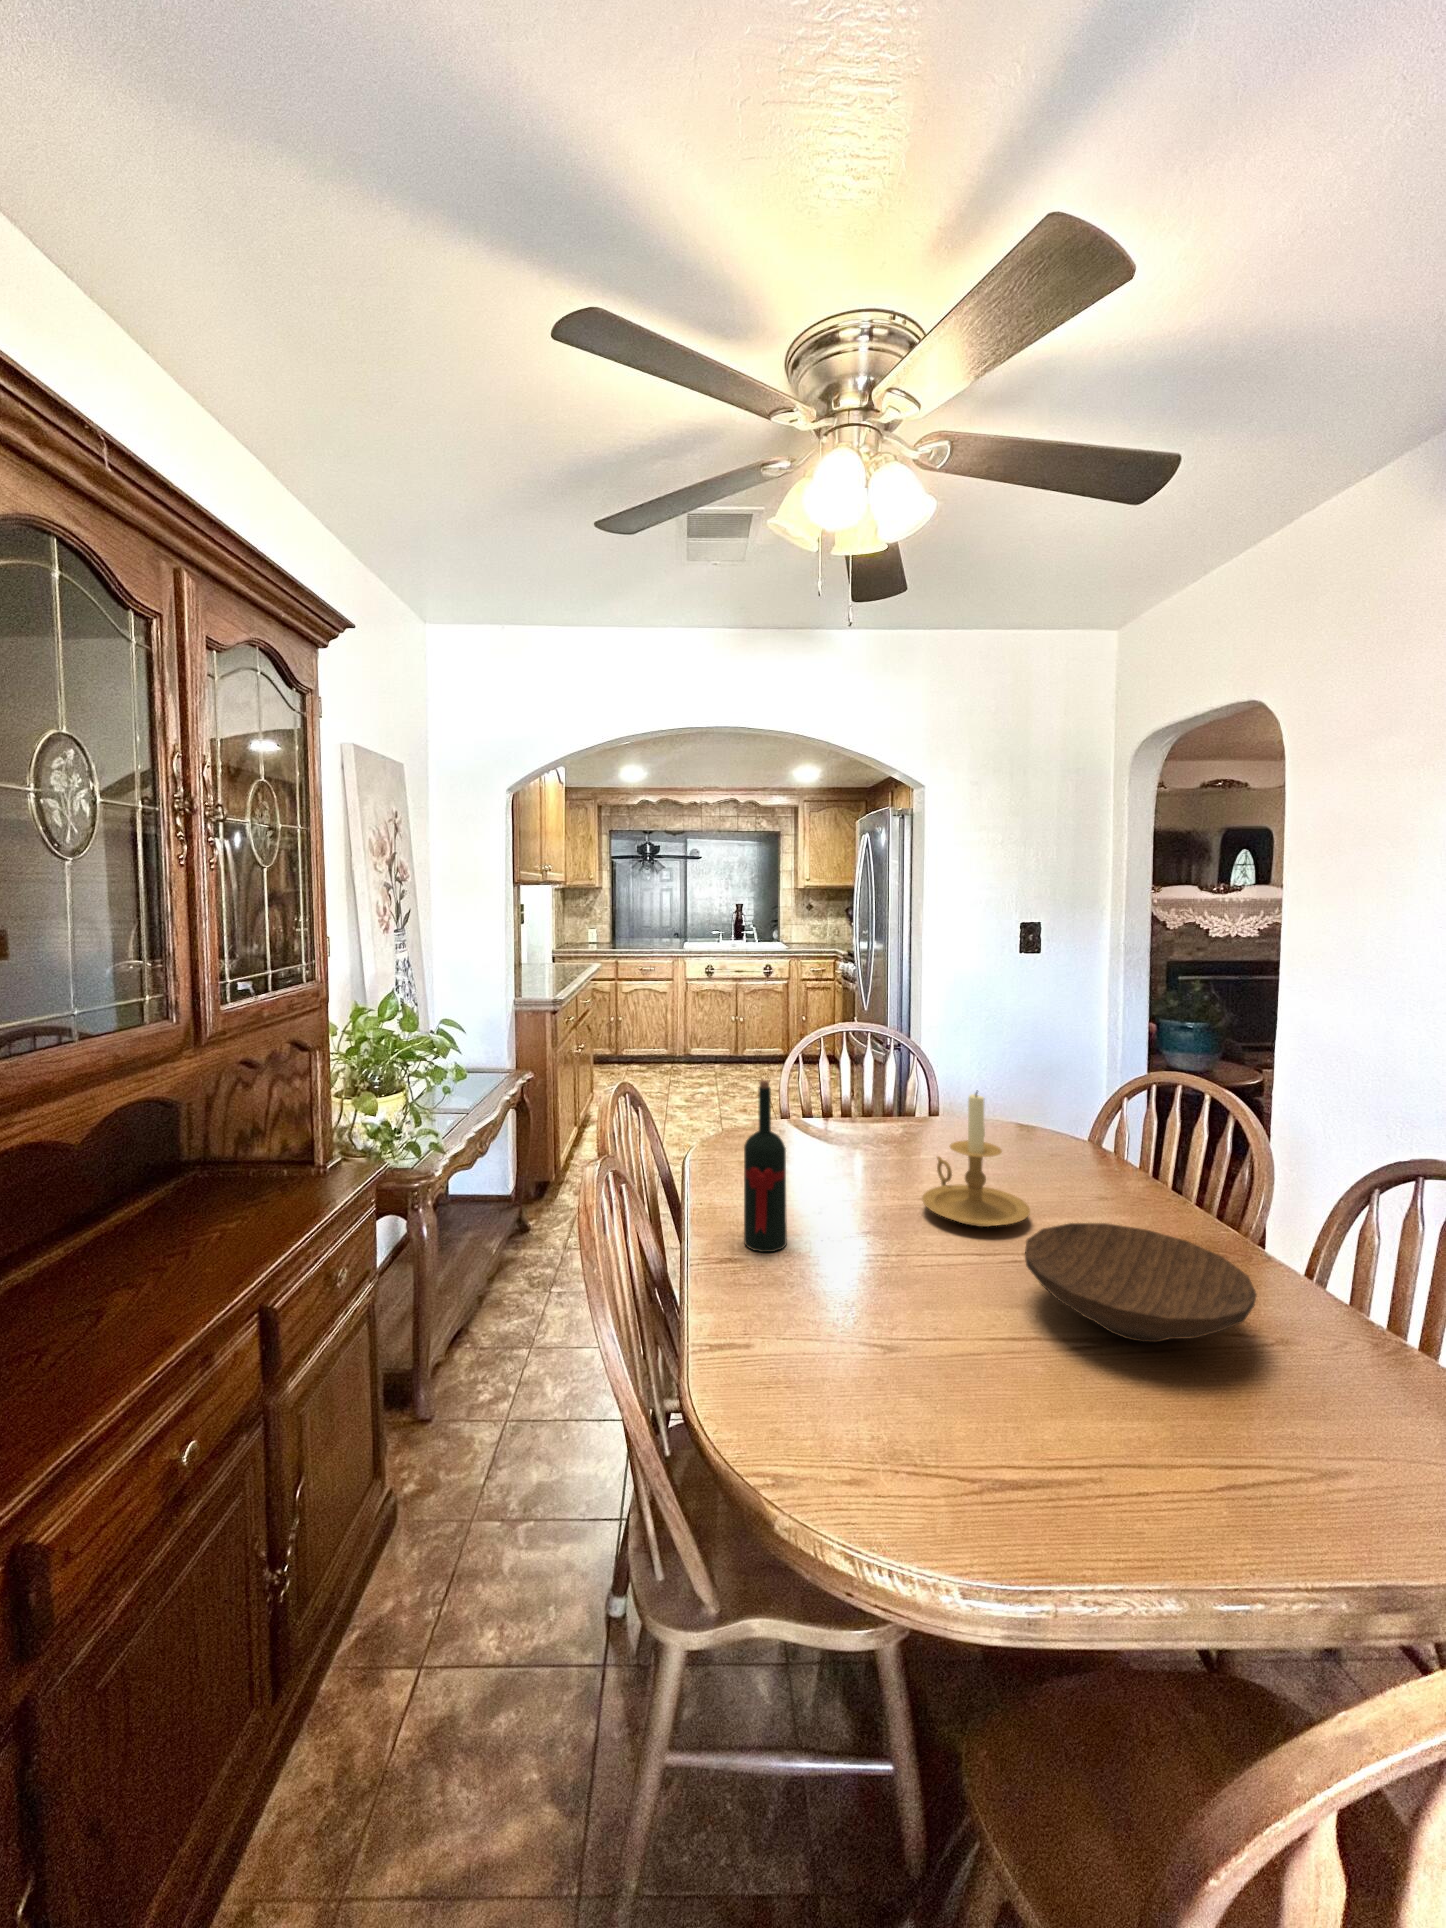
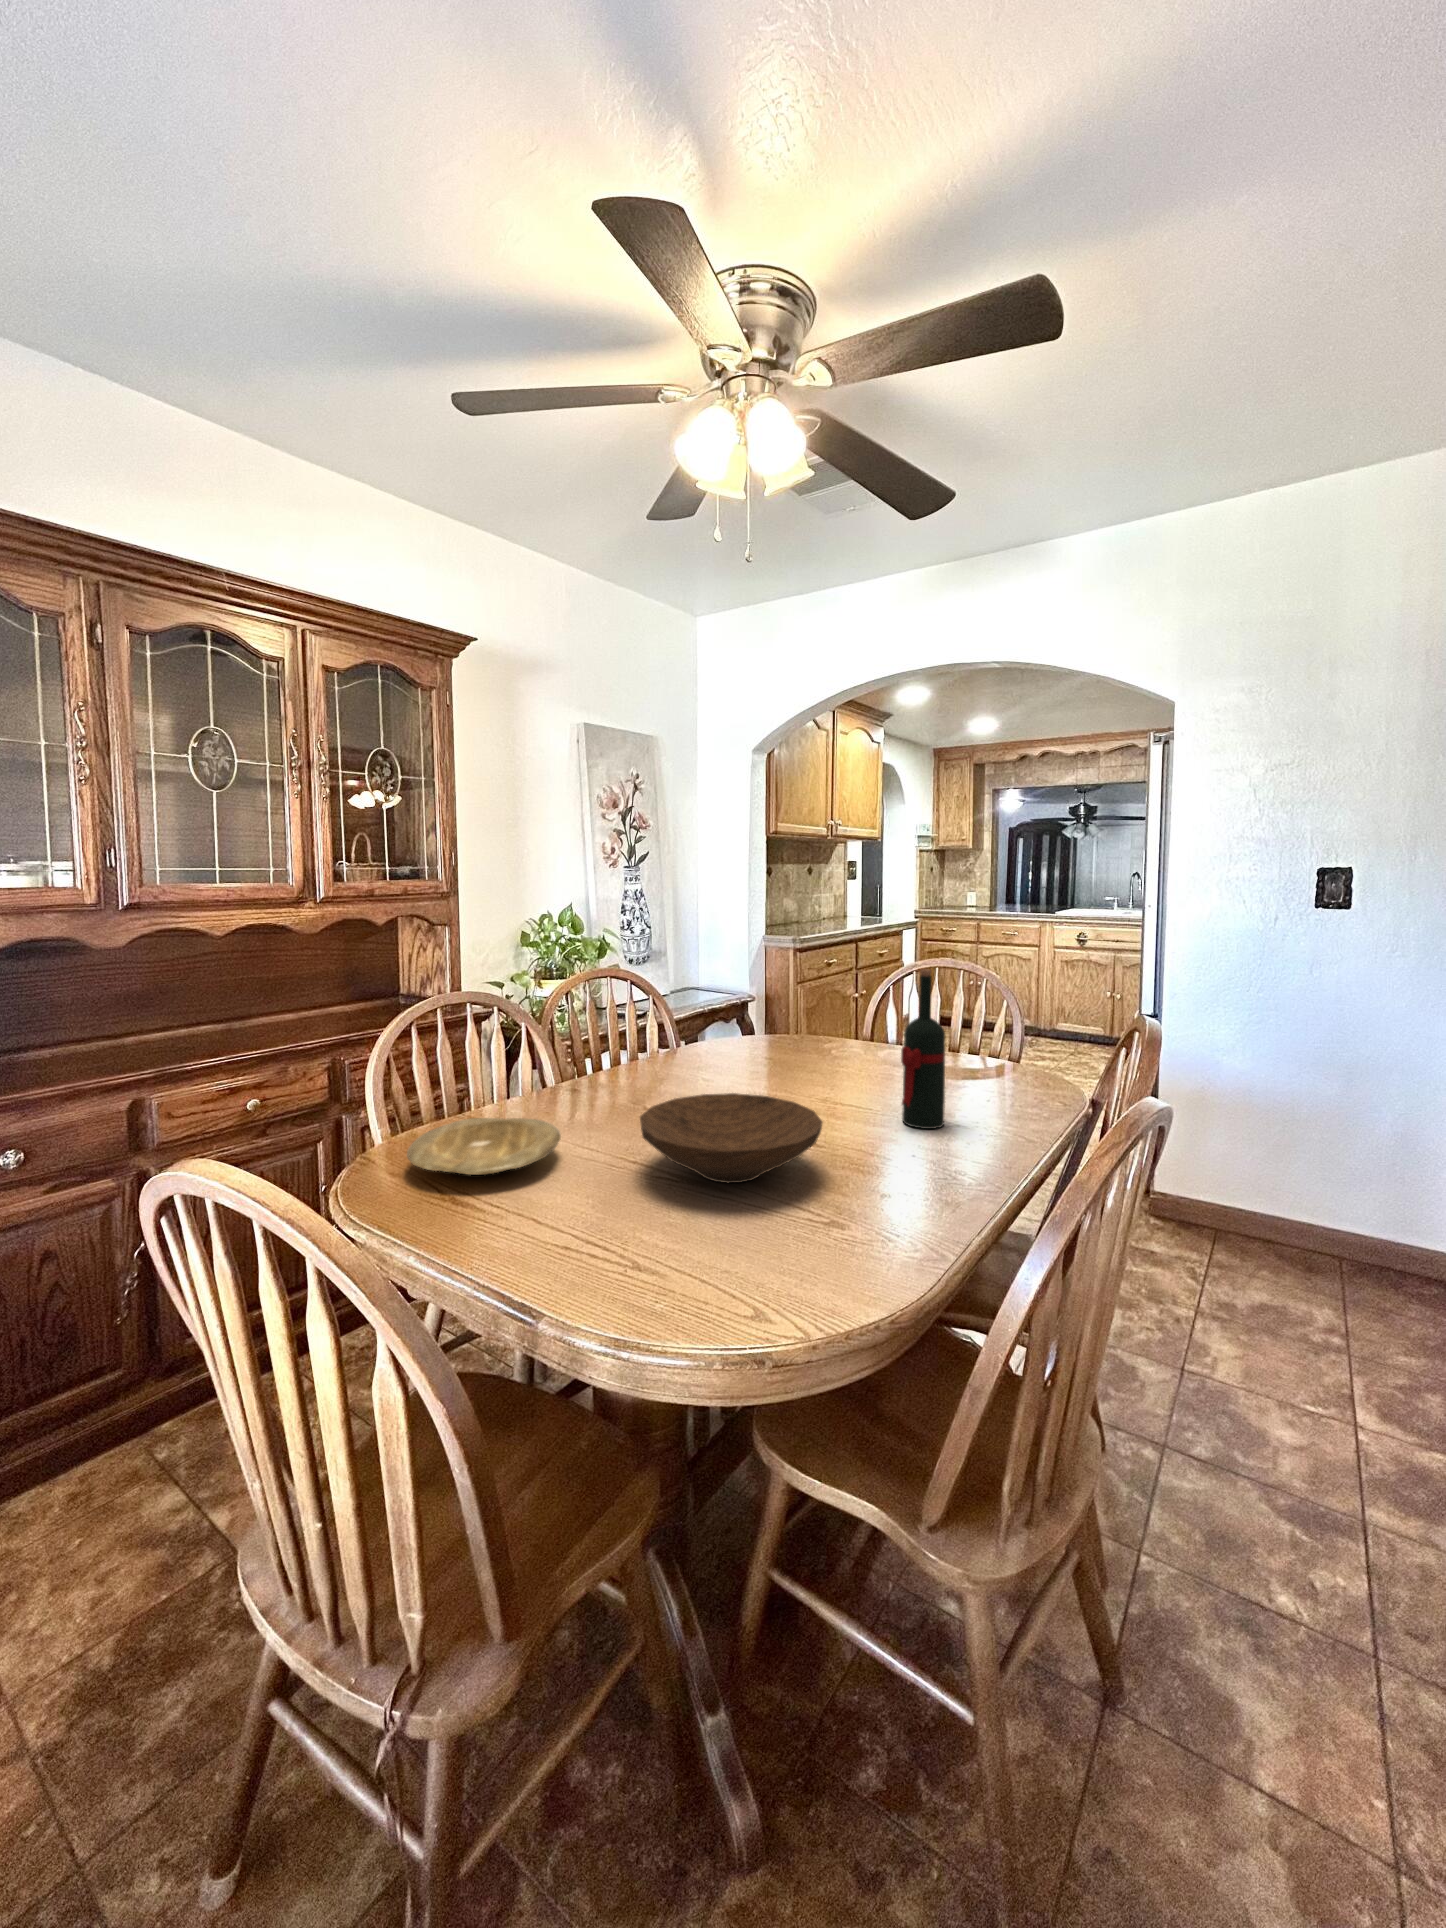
wine bottle: present [744,1080,787,1252] -> present [901,969,945,1129]
candle holder: present [922,1092,1030,1227] -> none [748,987,844,1111]
plate: none [831,1332,1050,1475] -> present [407,1118,561,1175]

